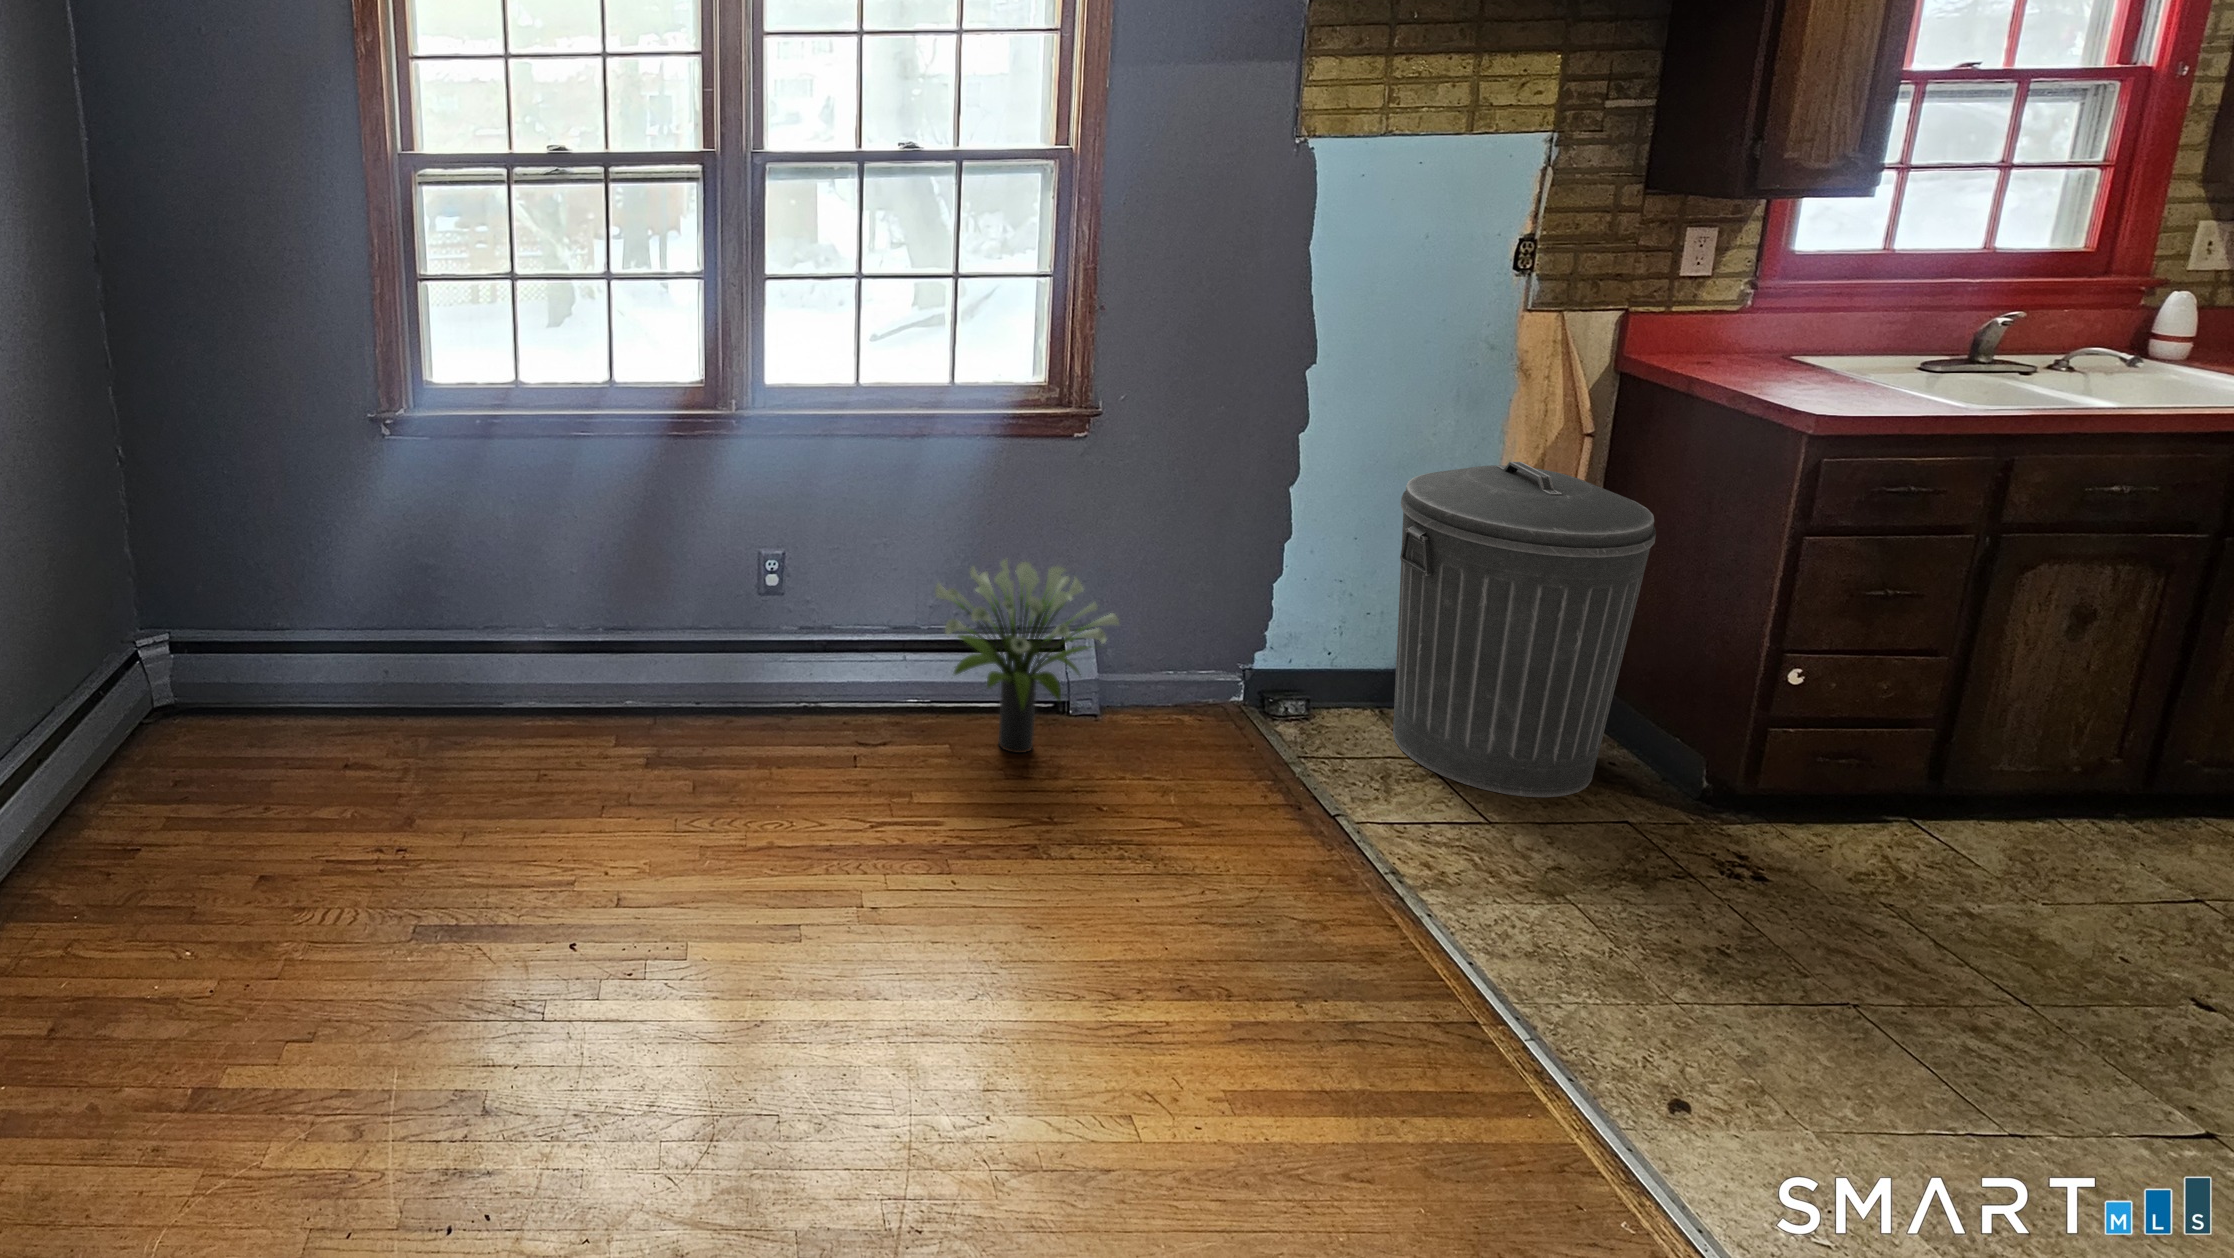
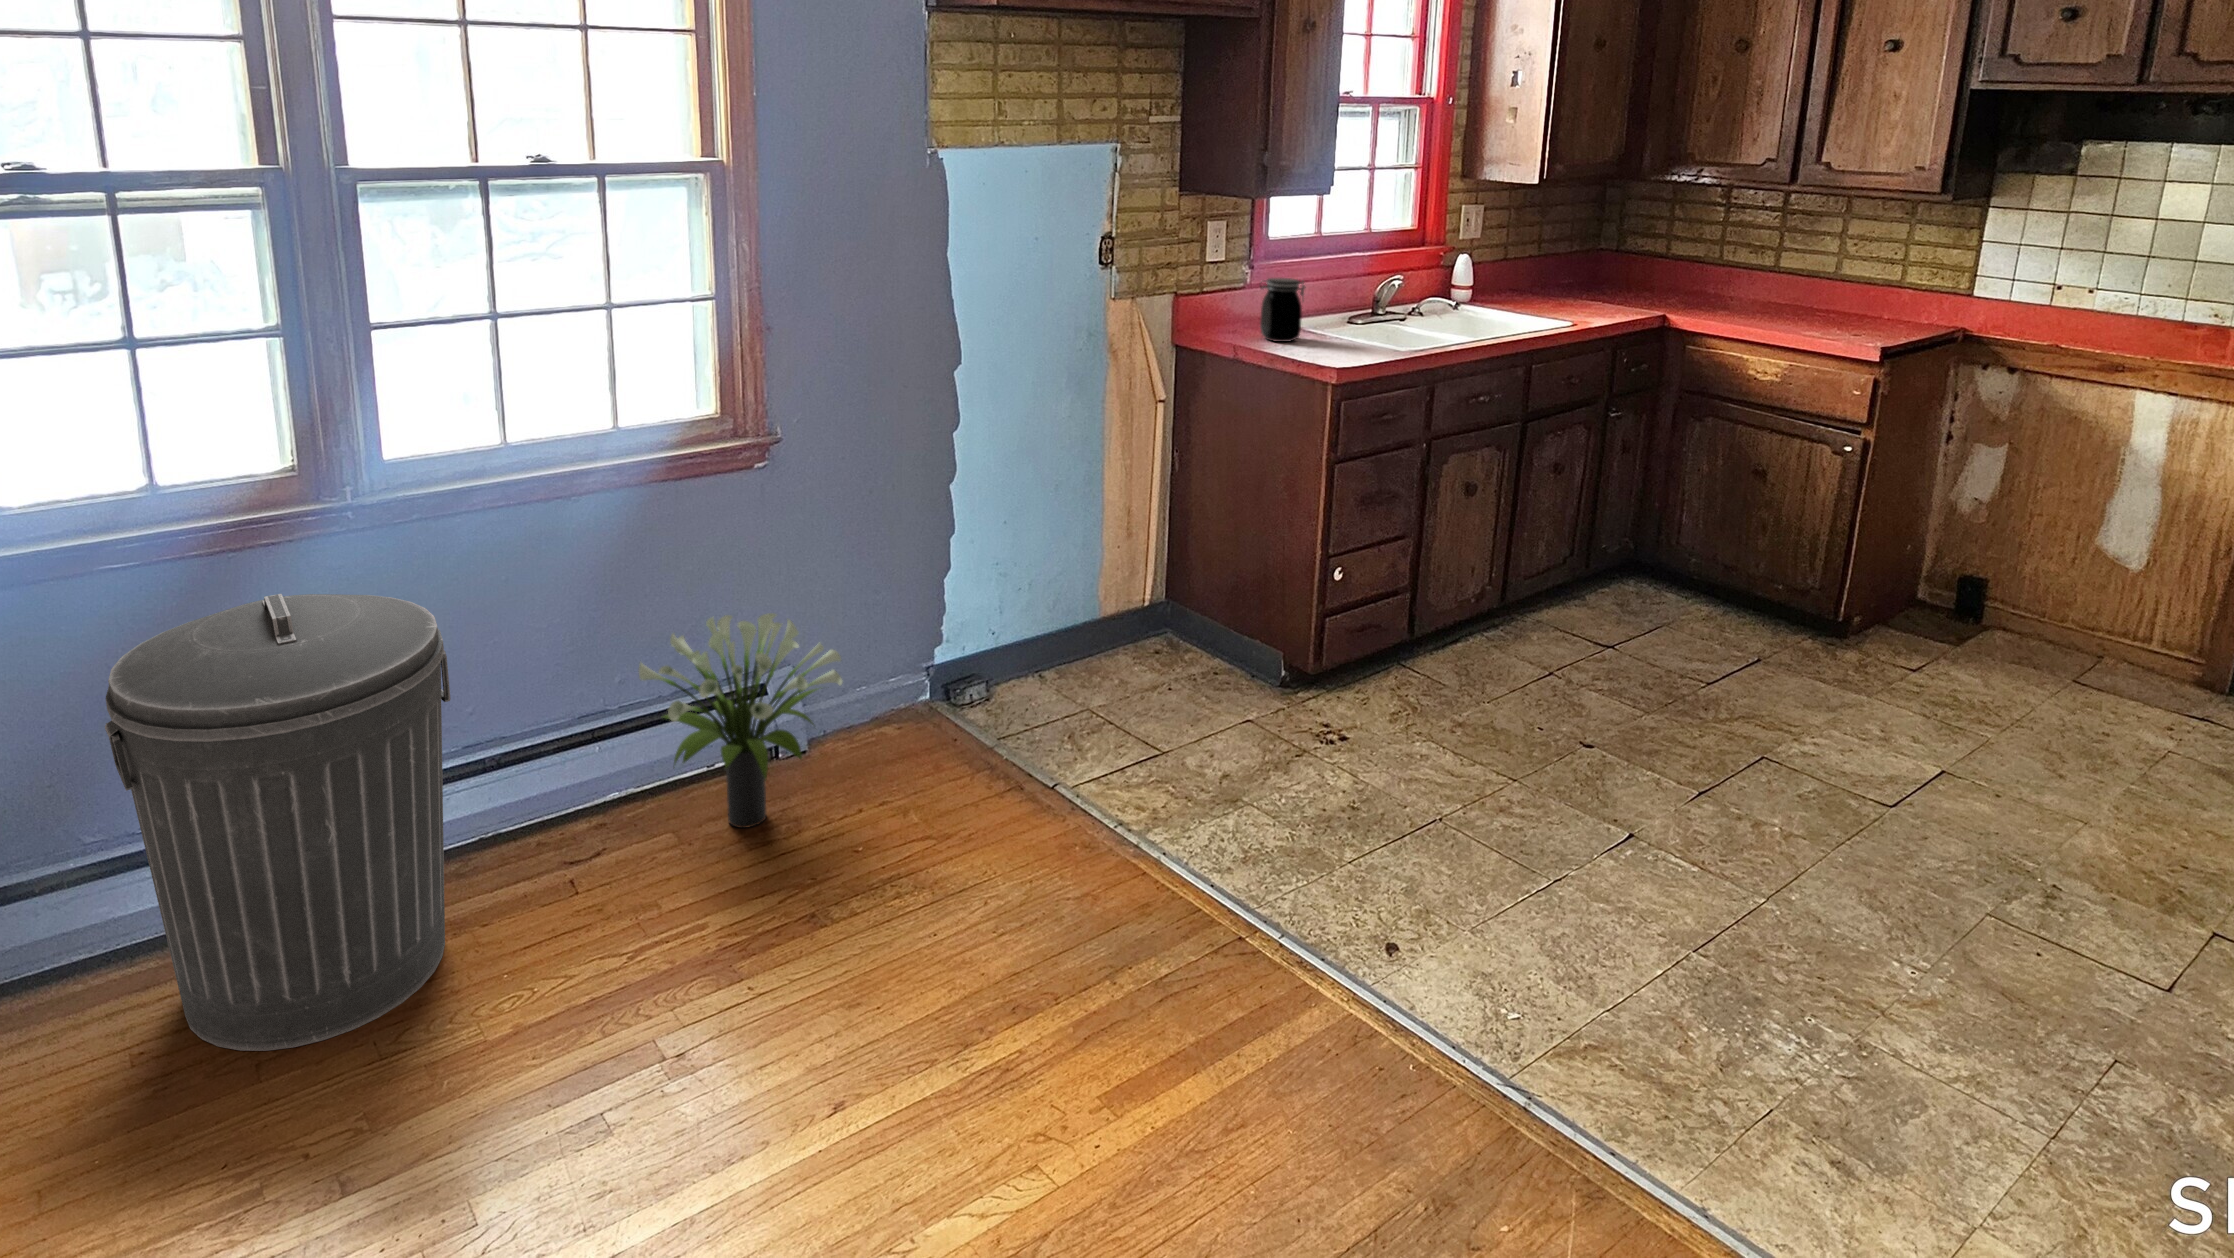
jar: none [1737,298,1814,379] -> present [1260,278,1306,342]
trash can: present [1393,462,1656,797] -> present [105,594,451,1051]

